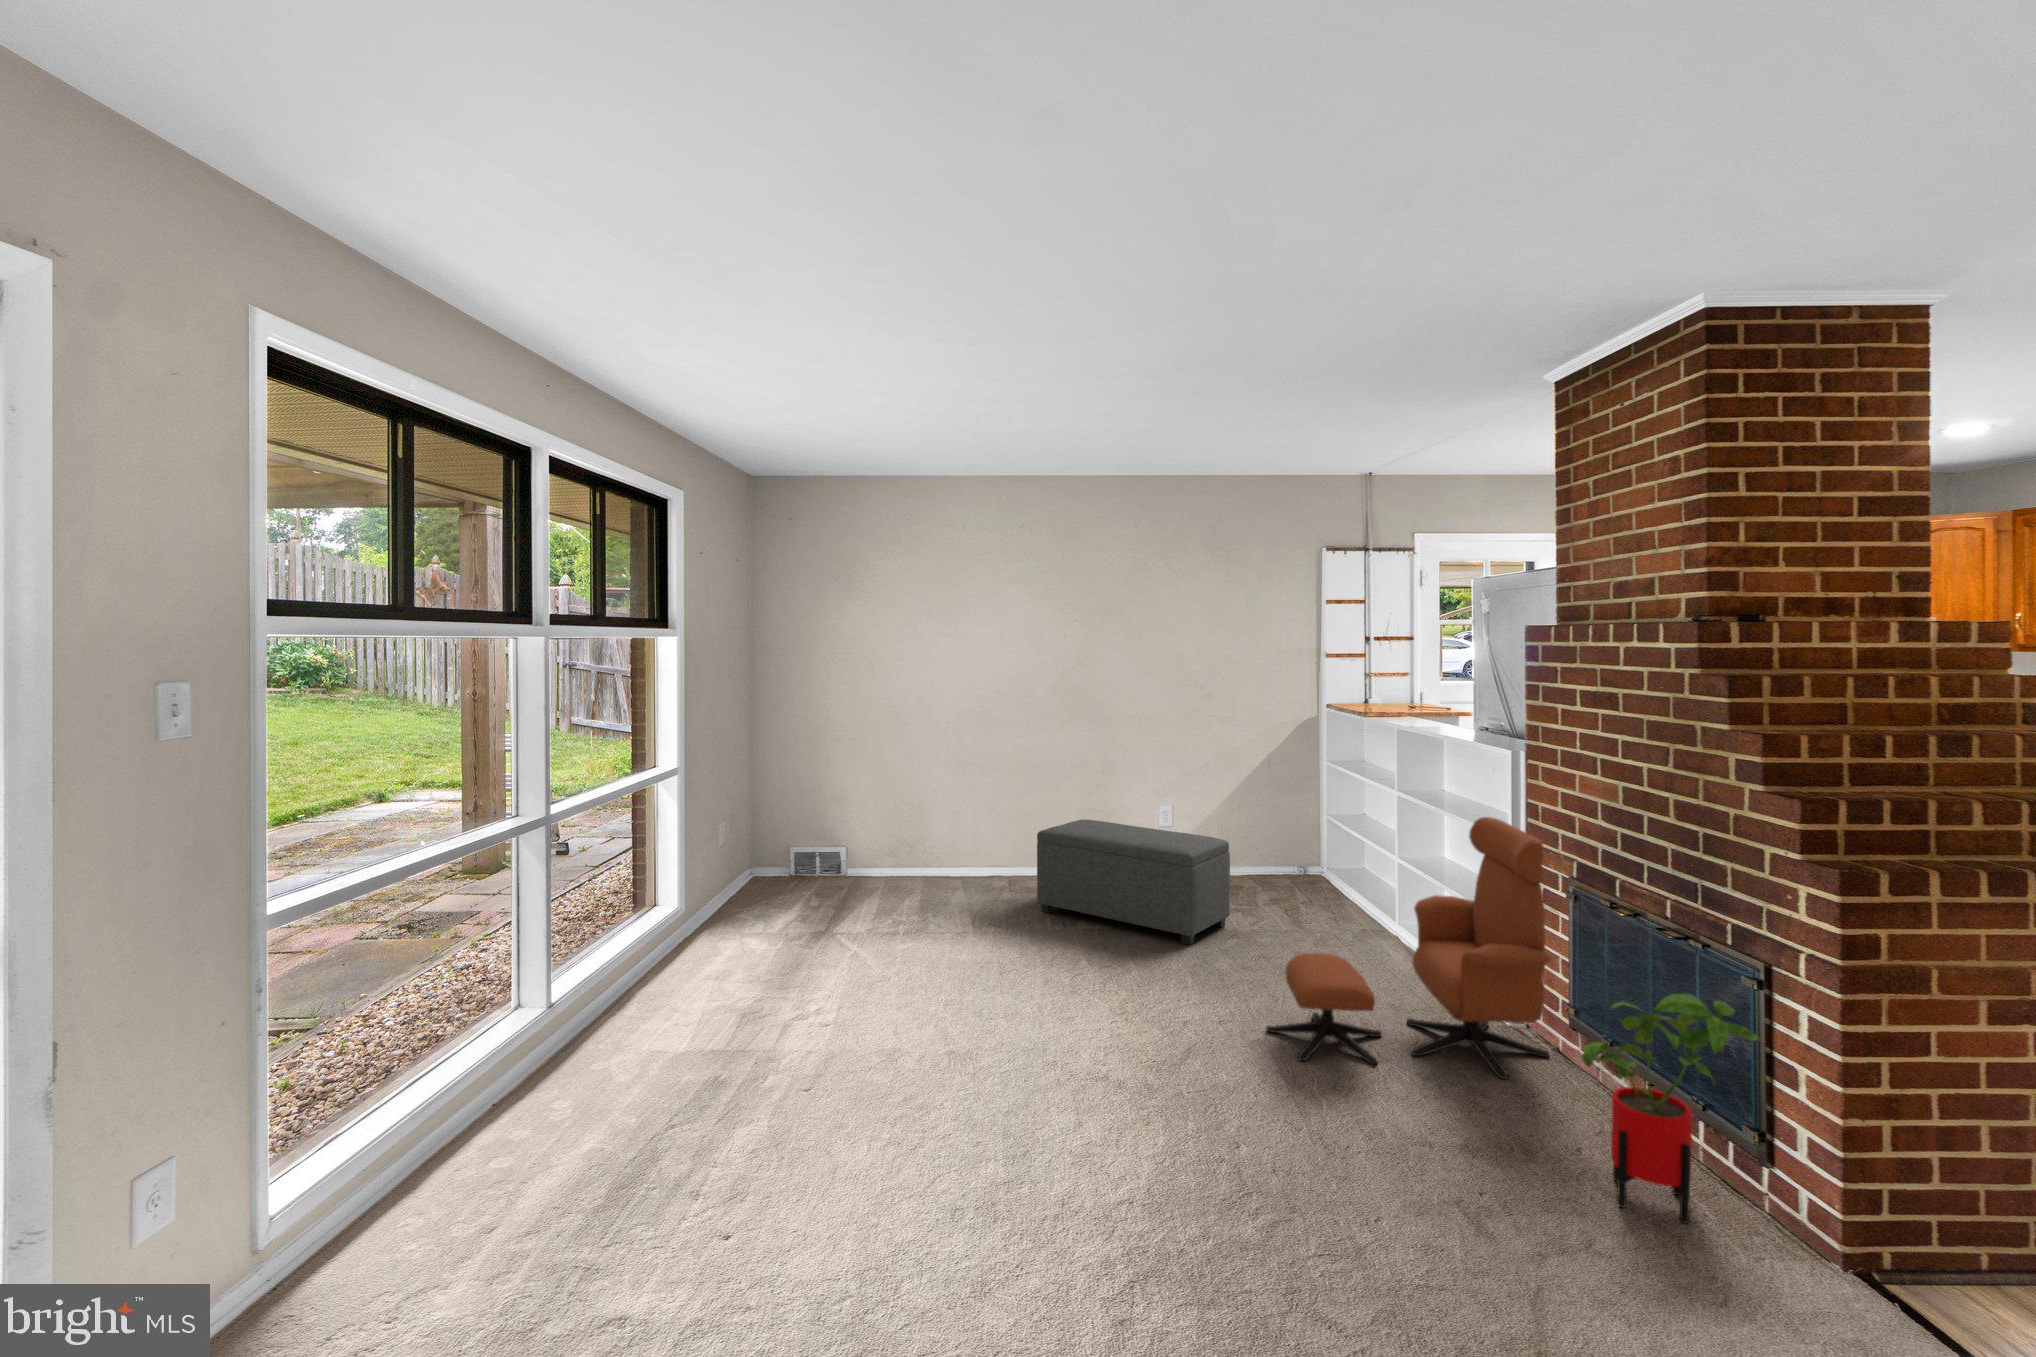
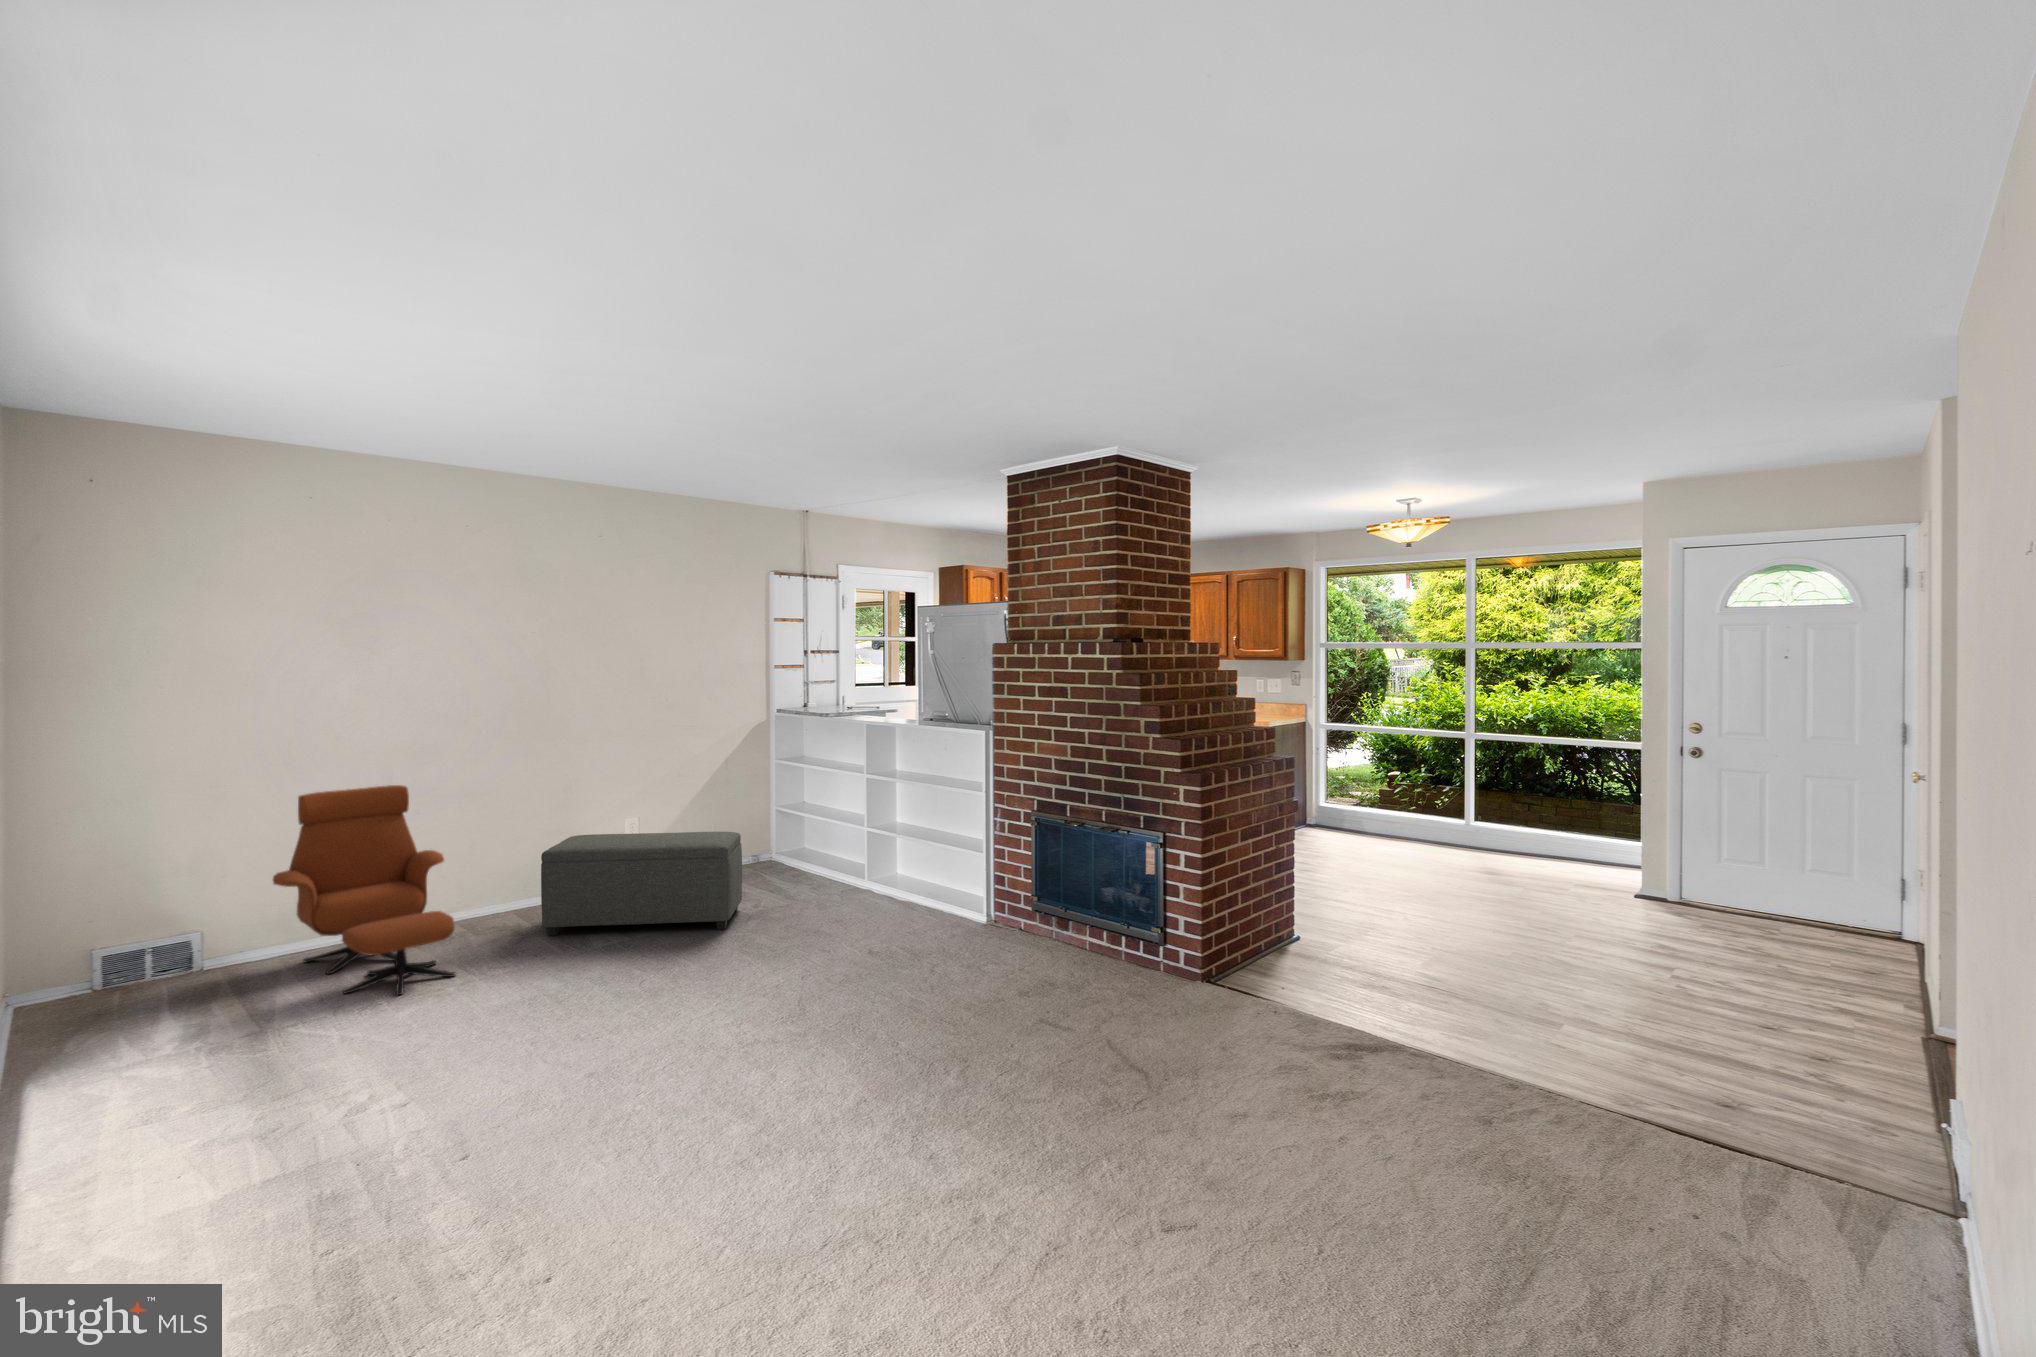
lounge chair: present [1266,817,1551,1079] -> present [273,785,456,995]
house plant: present [1581,994,1759,1223] -> none [1094,856,1176,992]

